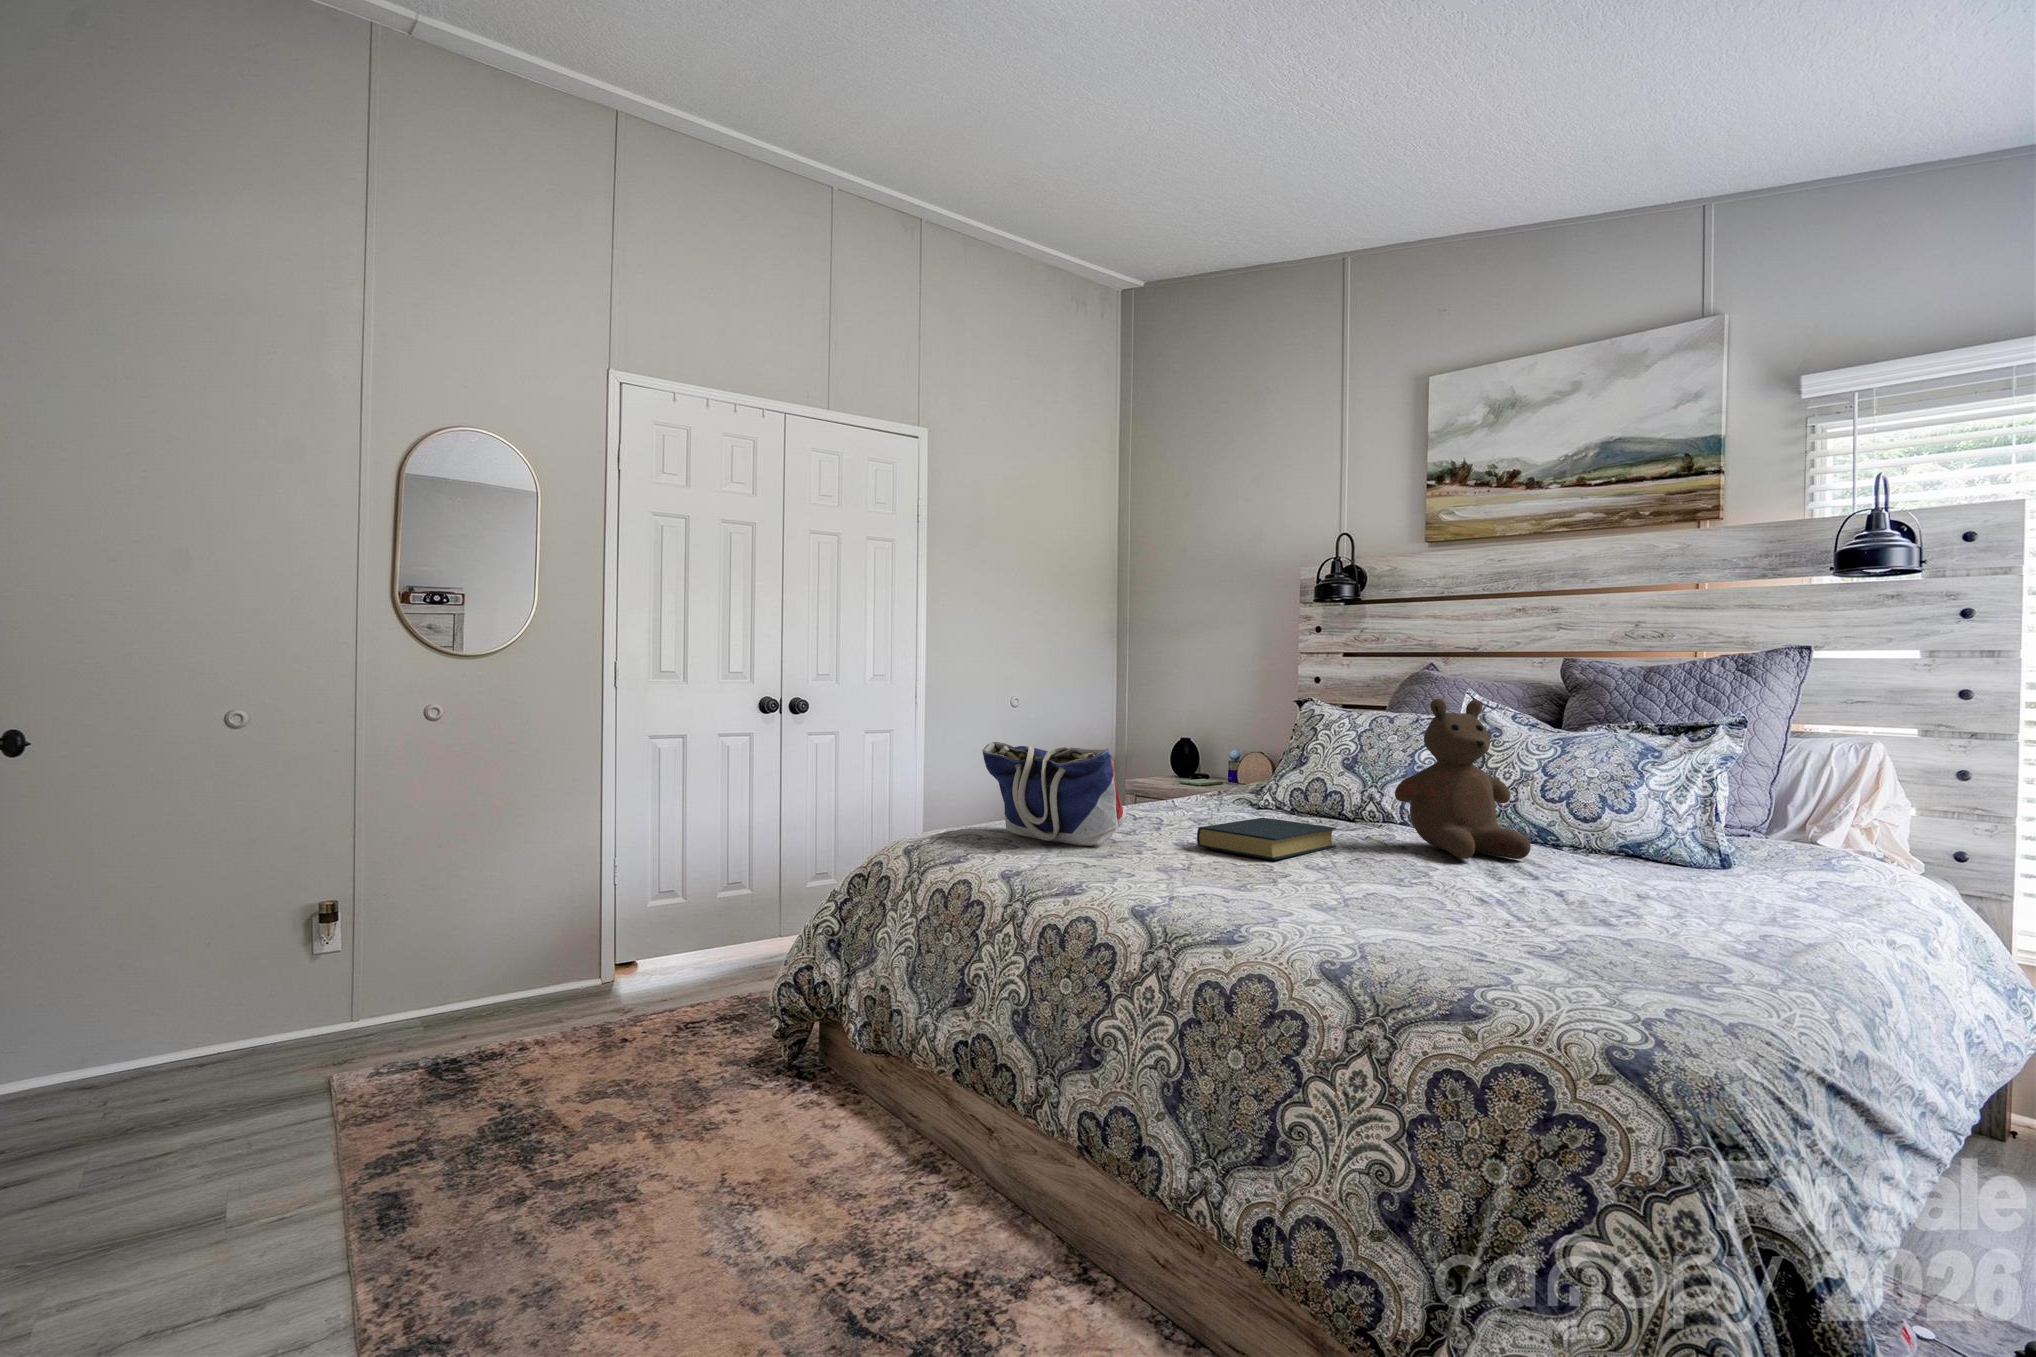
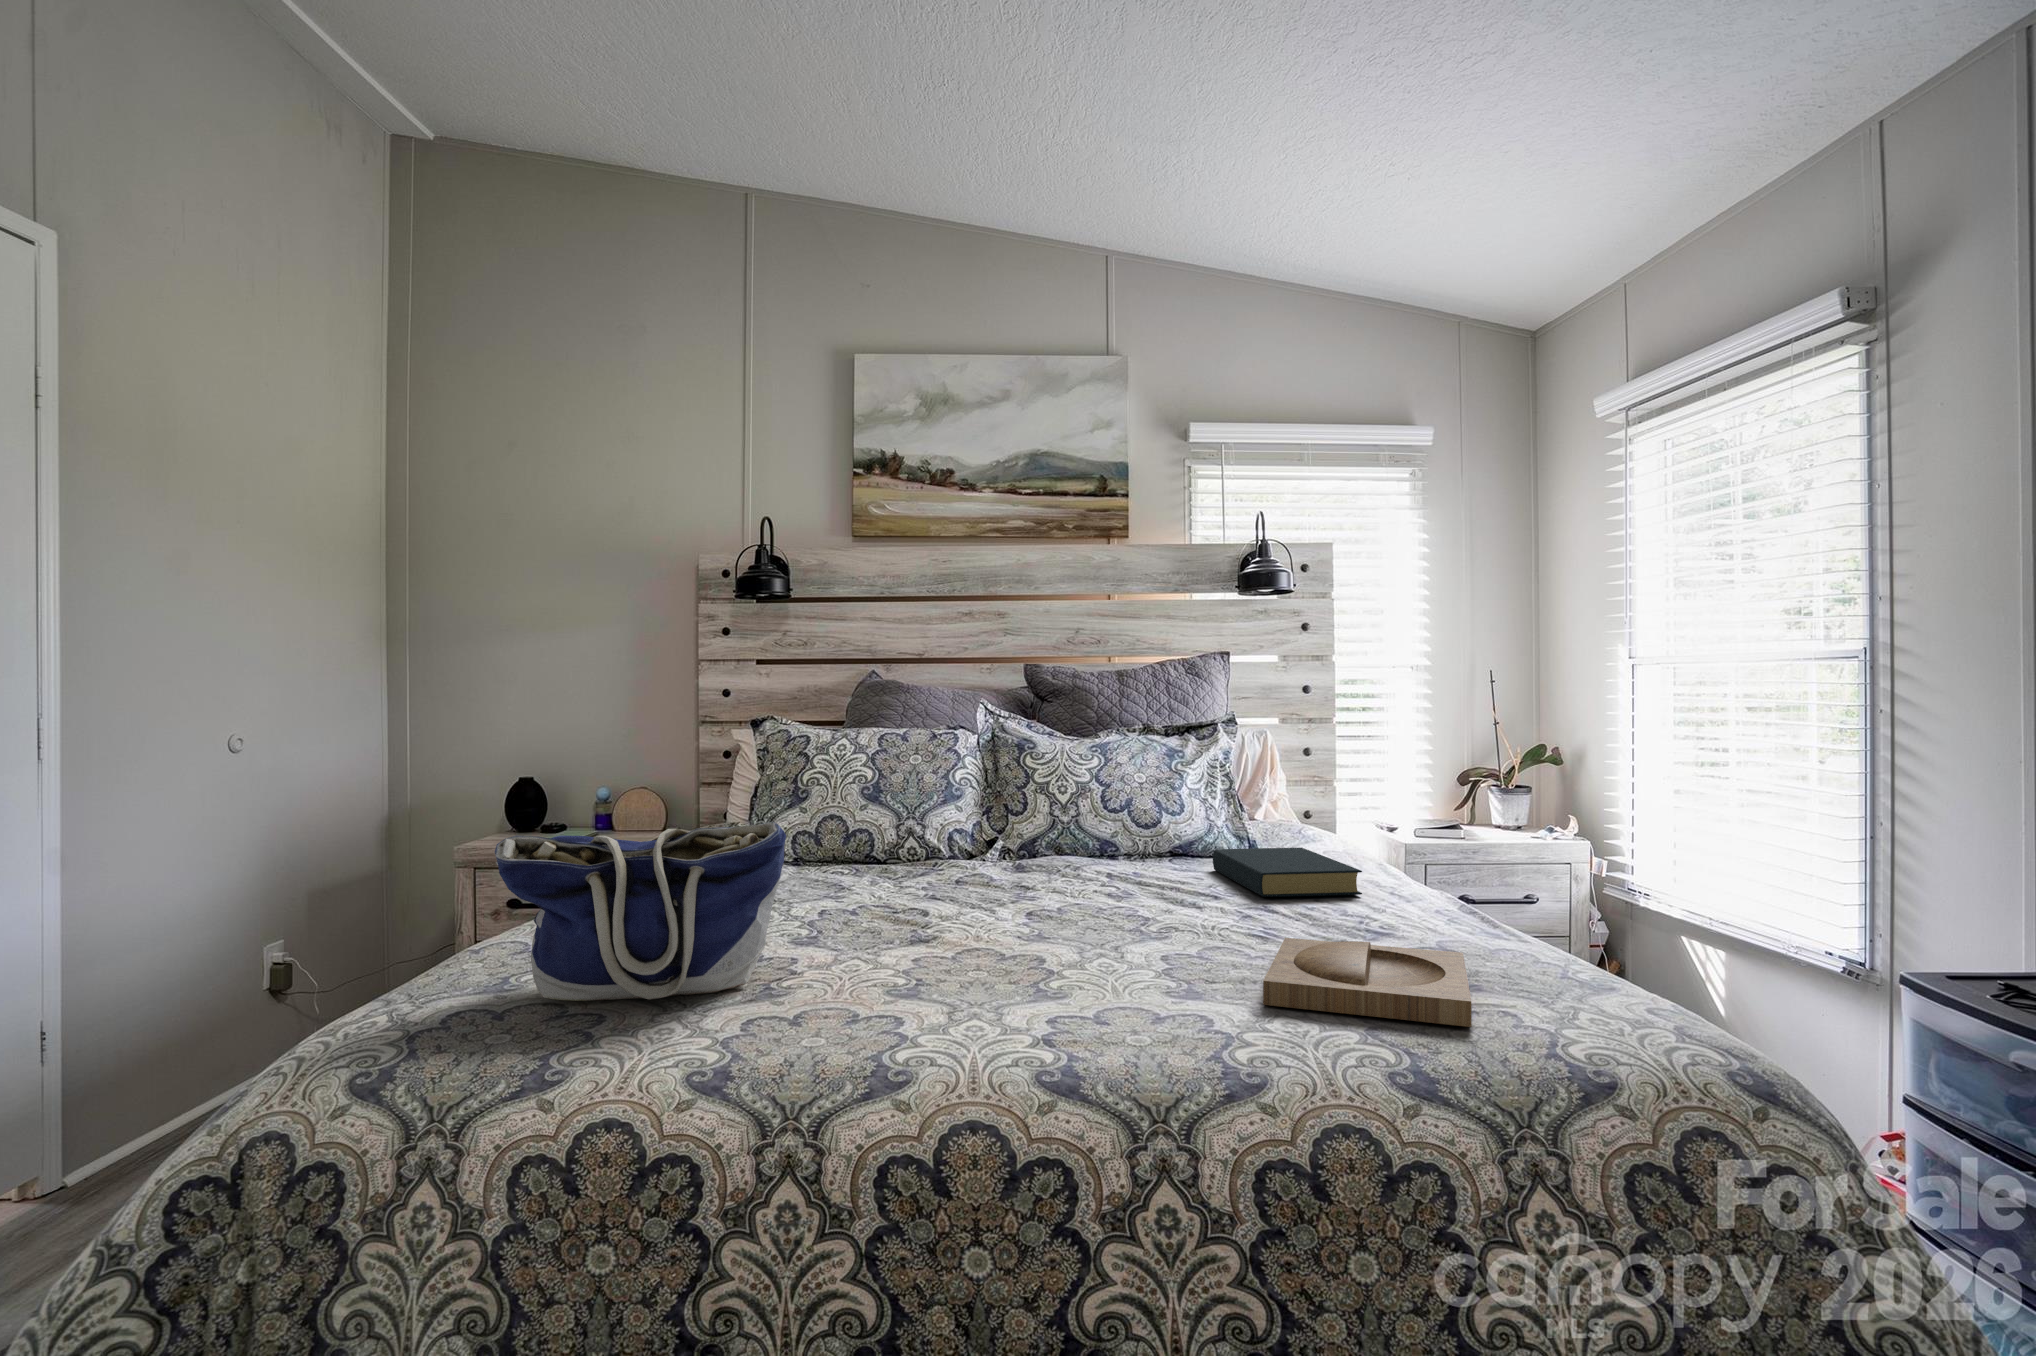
teddy bear: present [1395,699,1531,859] -> none [1025,707,1154,892]
hardback book: present [1197,818,1336,860] -> present [1213,848,1362,897]
tray: none [1343,892,1580,956] -> present [1263,938,1472,1027]

